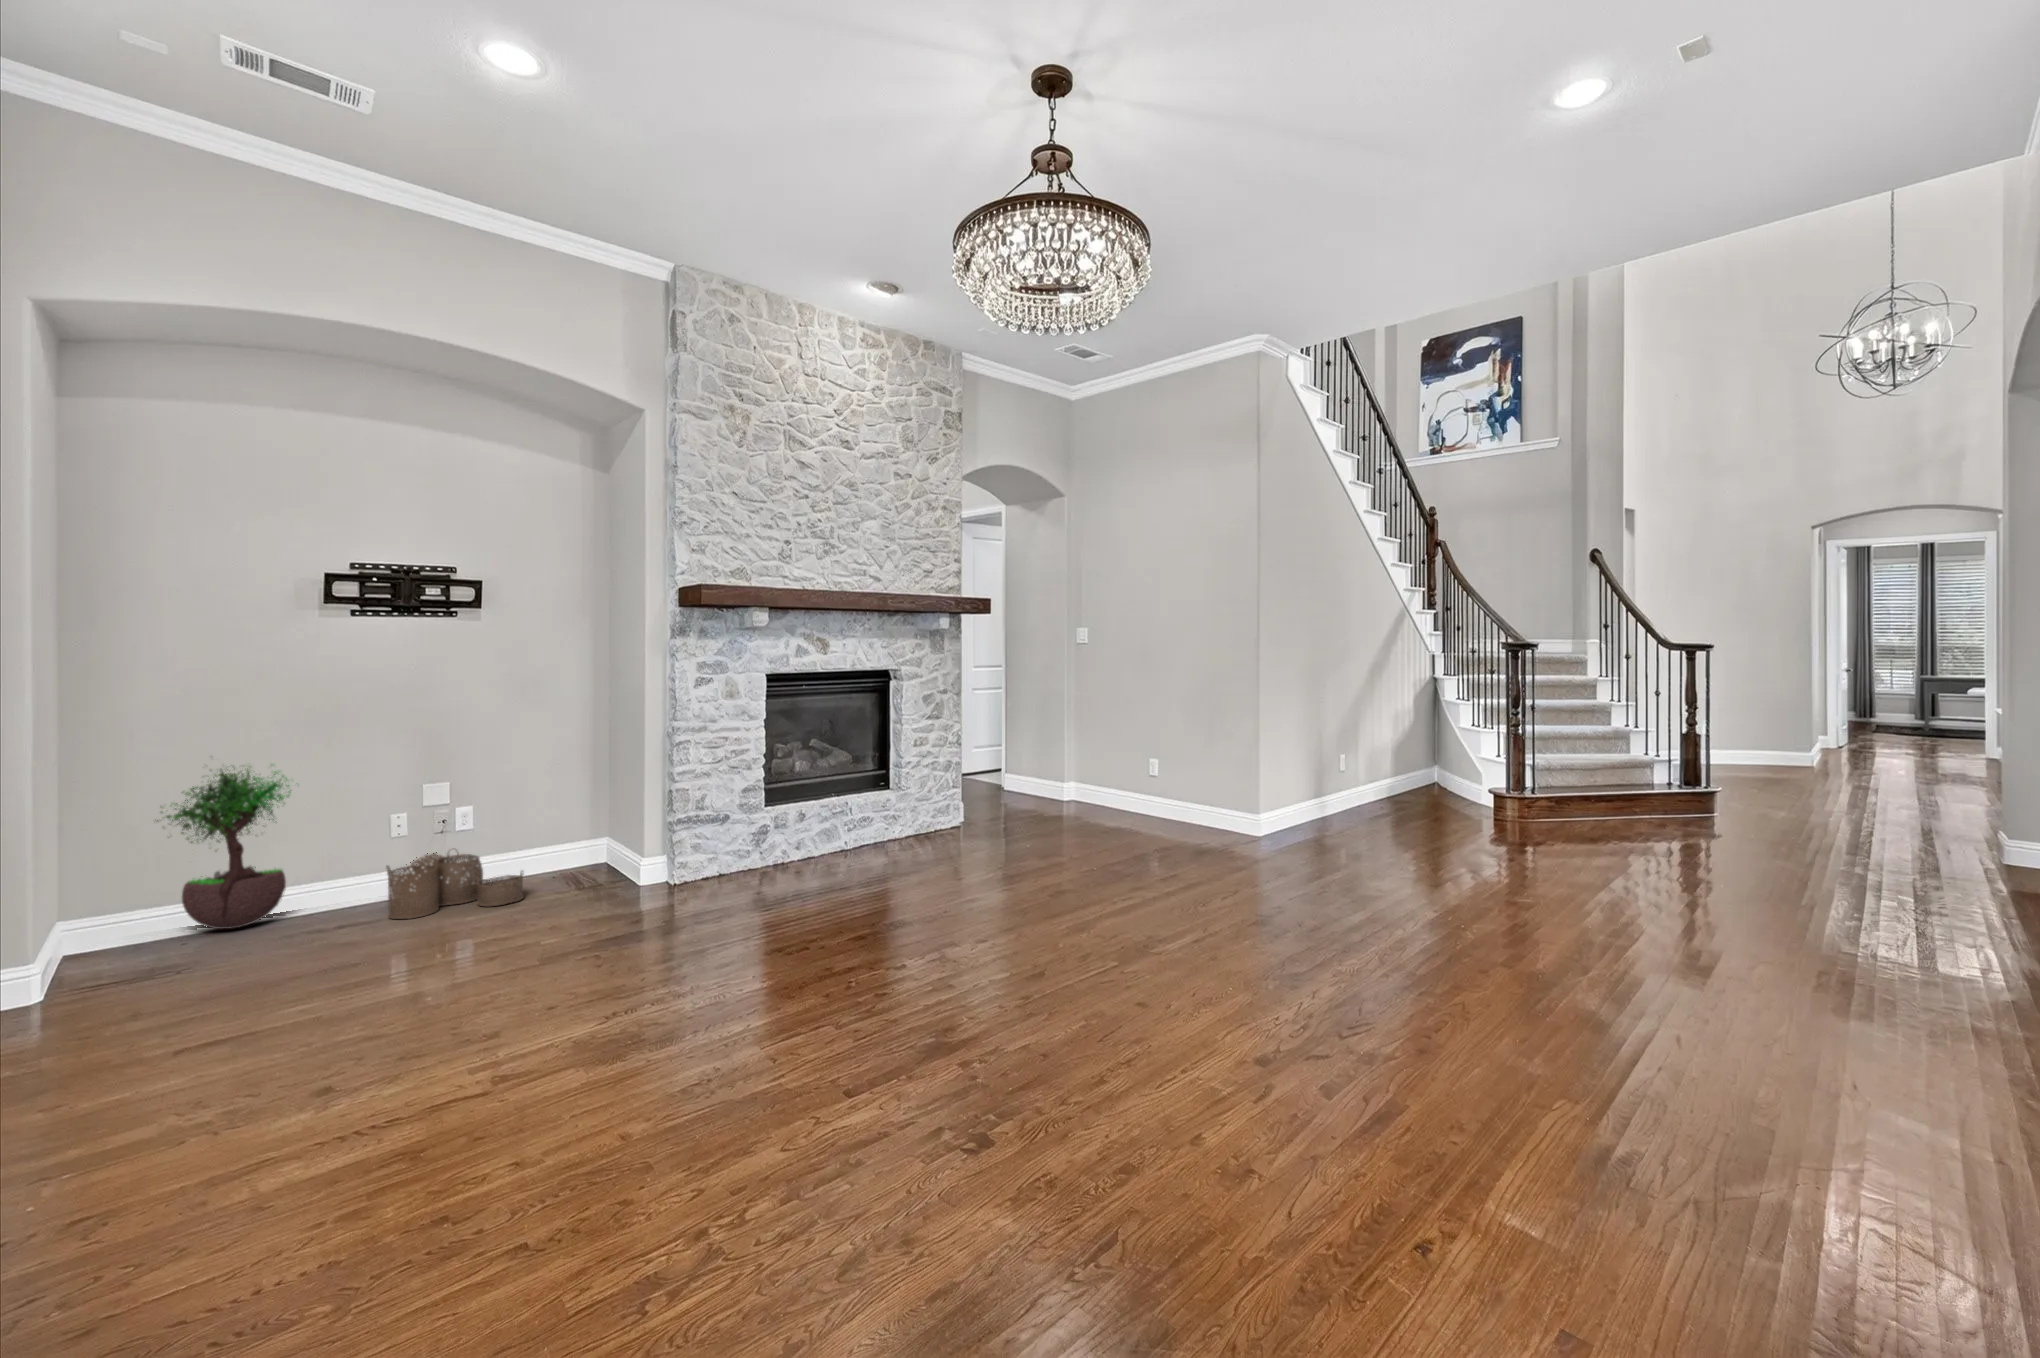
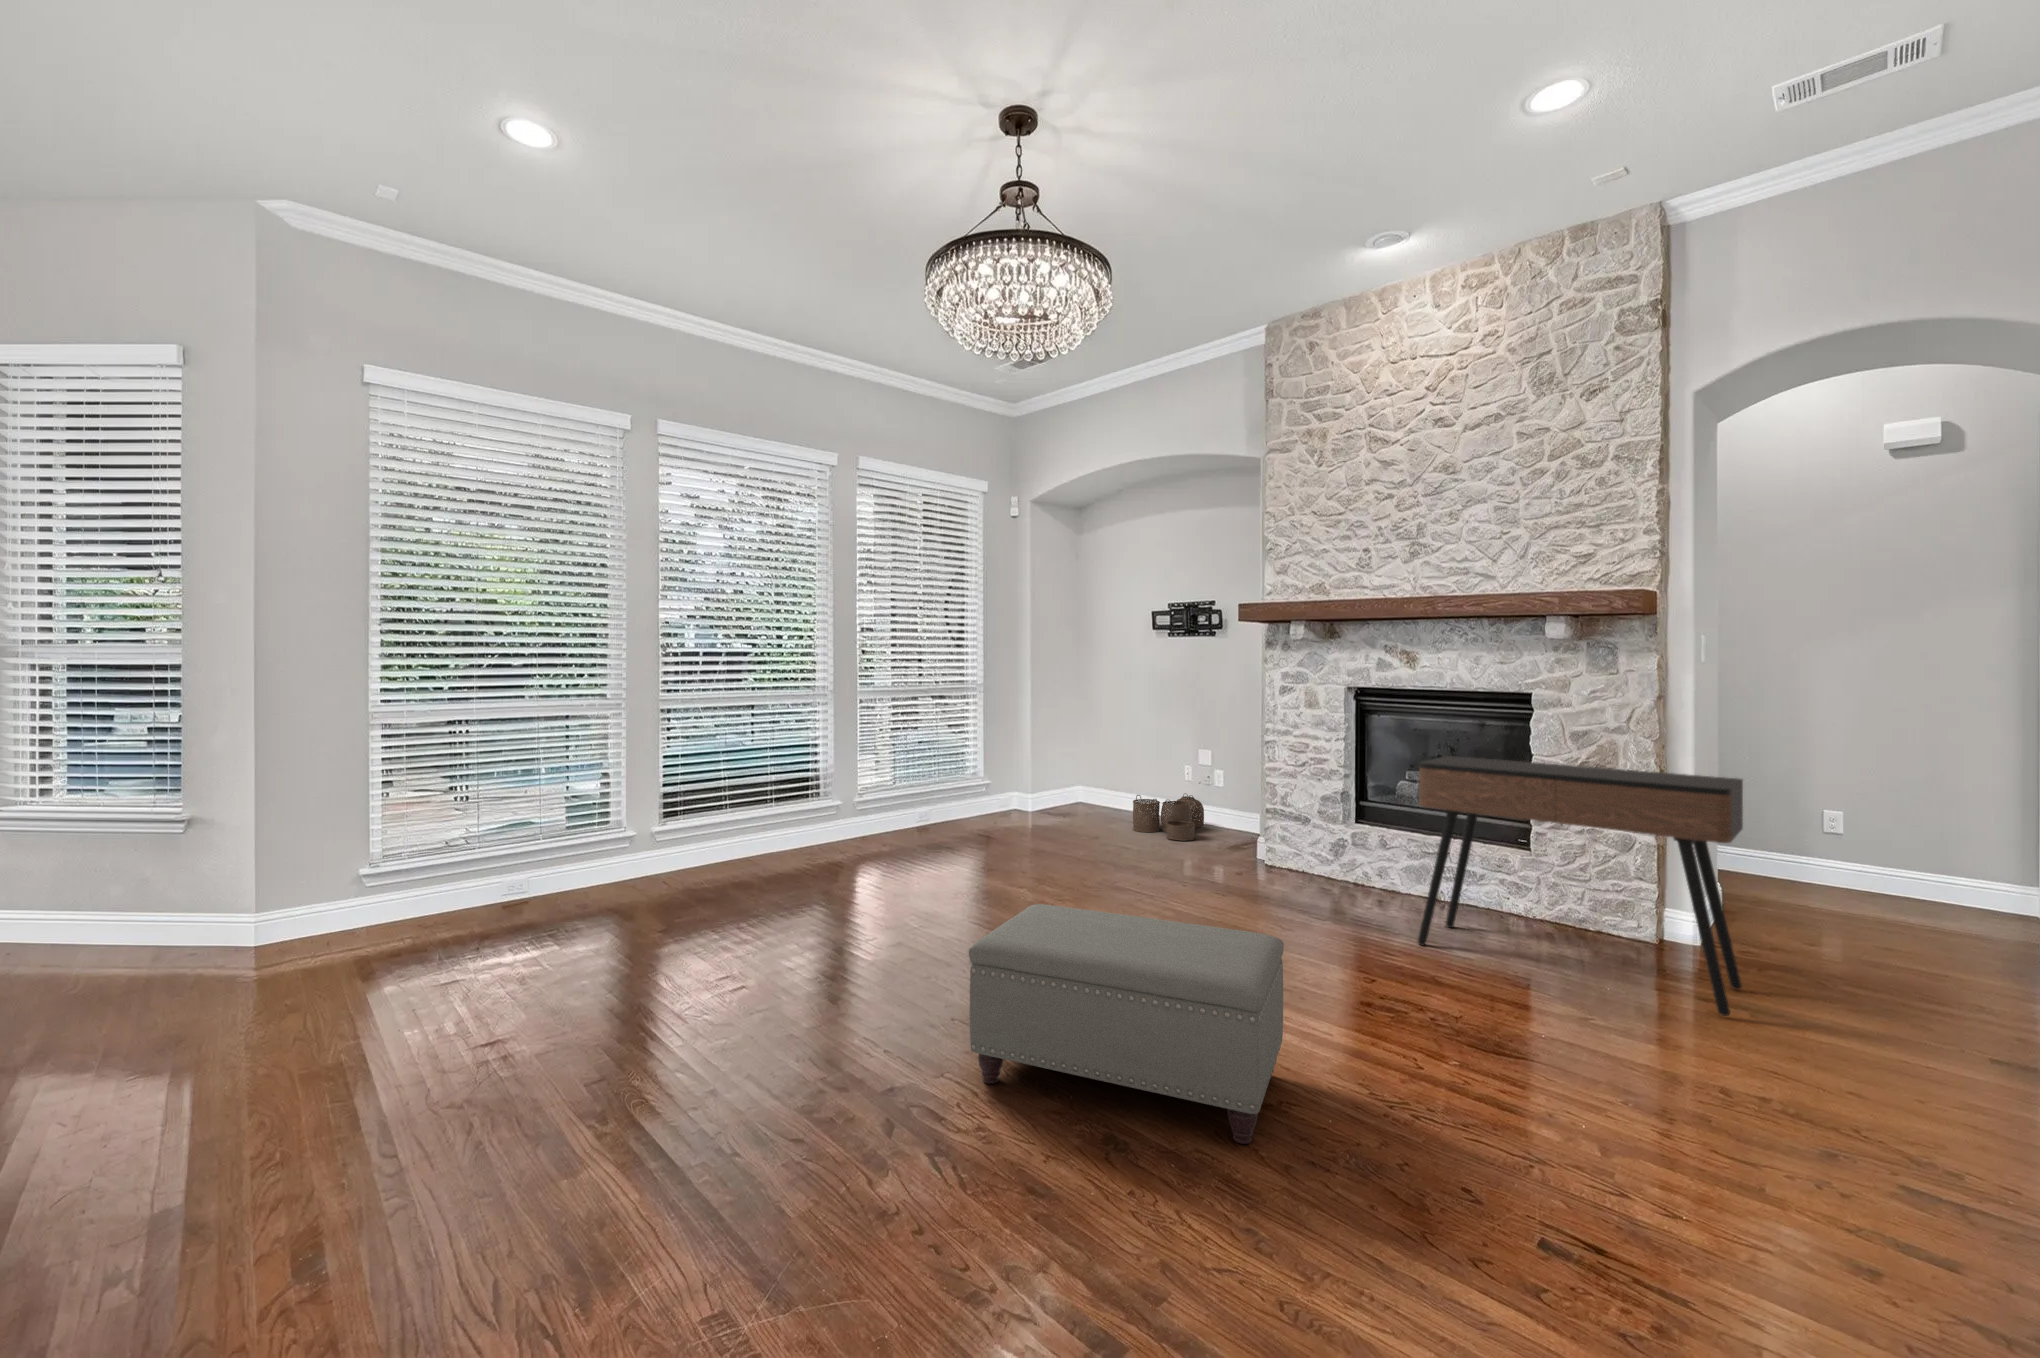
console table: none [906,711,1077,868] -> present [1418,756,1743,1016]
potted tree: present [157,764,291,929] -> none [1067,715,1130,813]
ottoman: none [1104,831,1283,1013] -> present [969,904,1284,1144]

